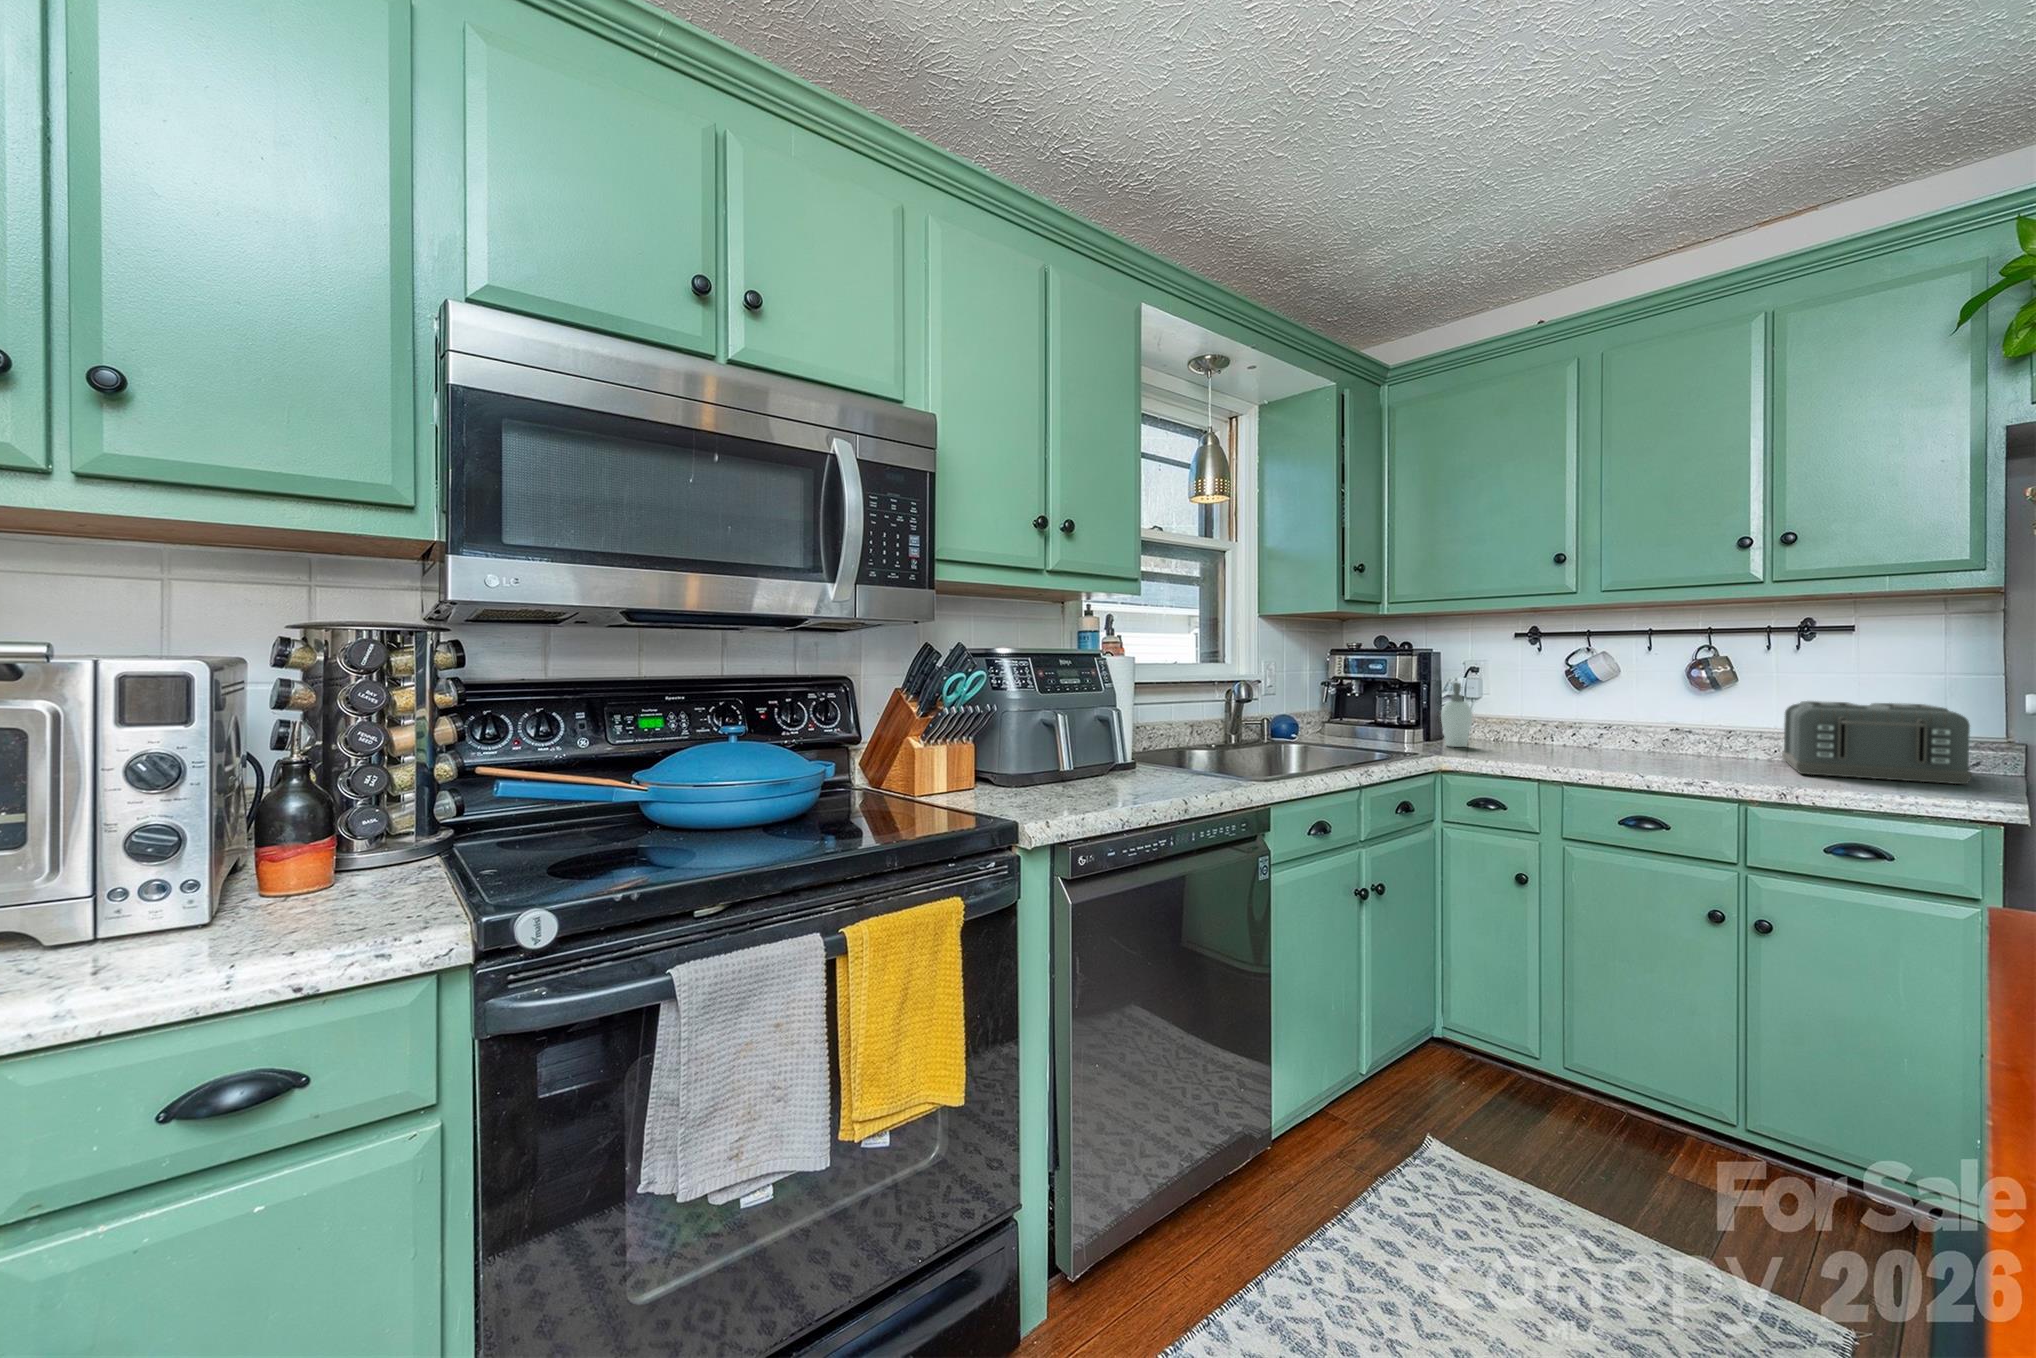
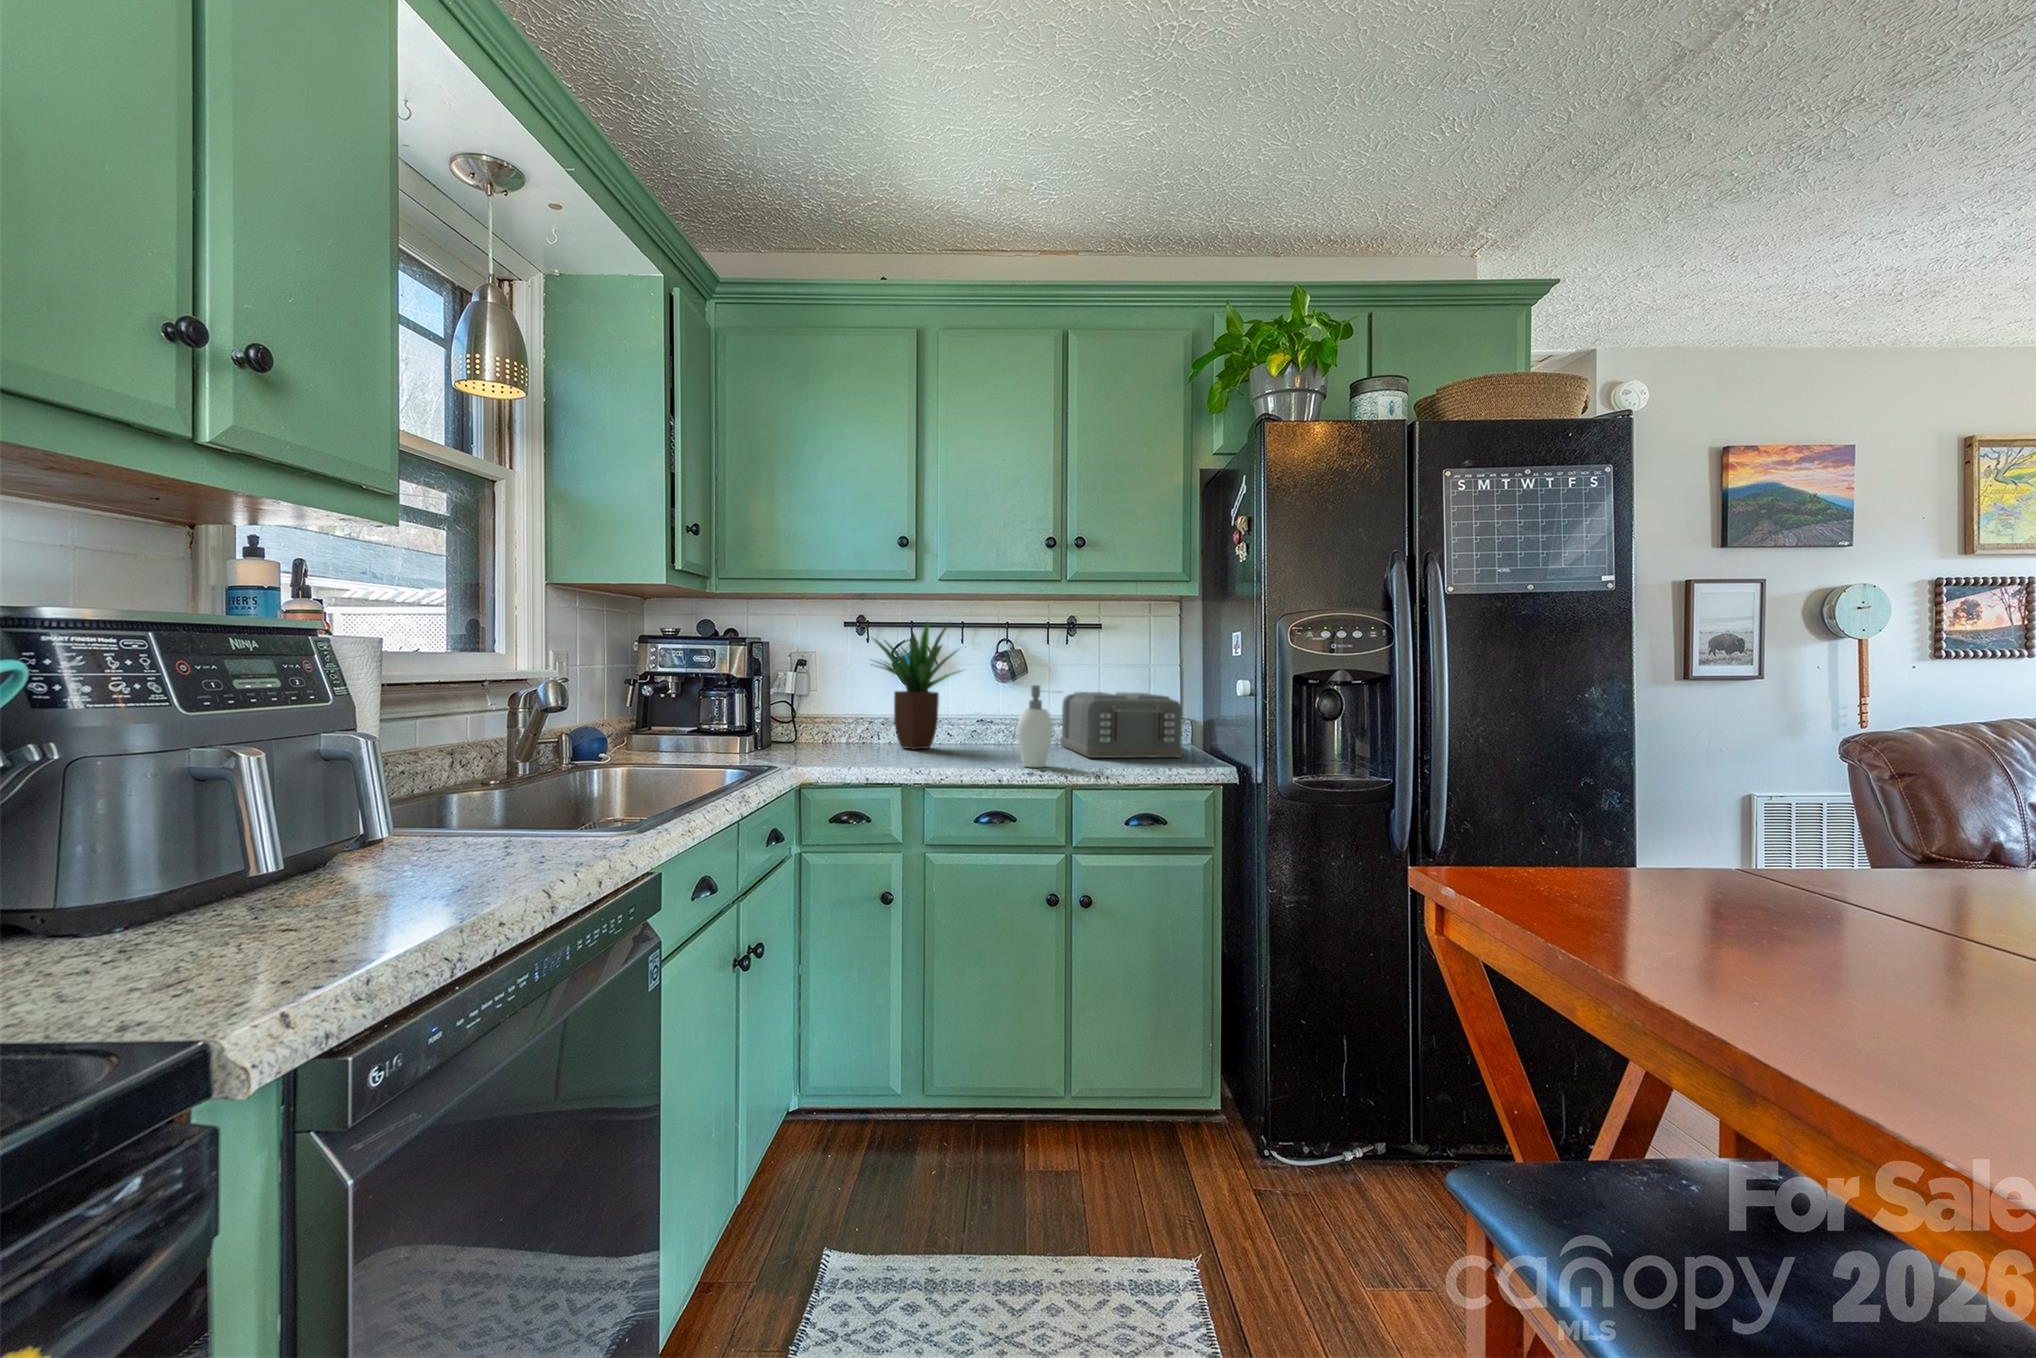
potted plant: none [1530,627,1650,753] -> present [874,622,962,749]
soap dispenser: present [1441,683,1473,747] -> present [1017,685,1053,767]

